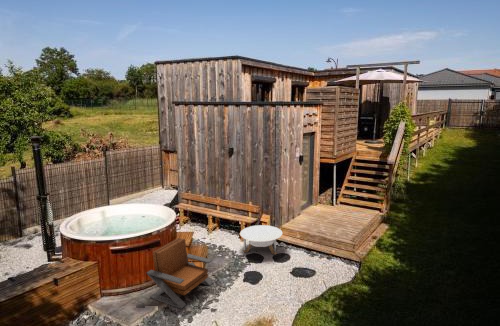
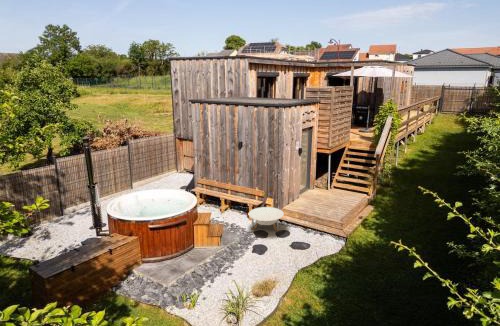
lounge chair: present [147,238,213,309] -> none [177,218,228,273]

